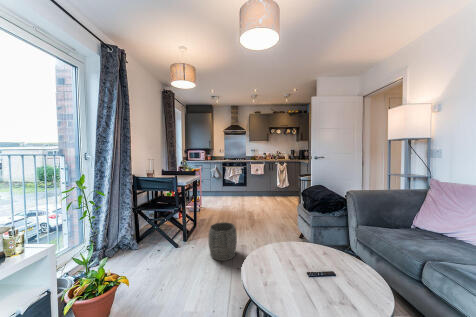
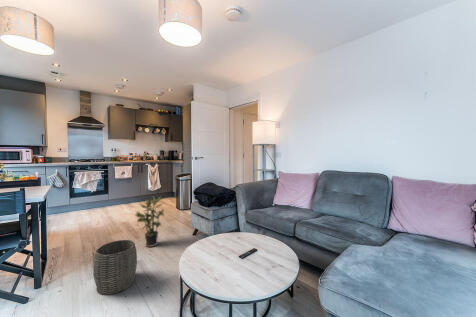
potted plant: none [247,191,271,236] -> present [136,197,164,247]

